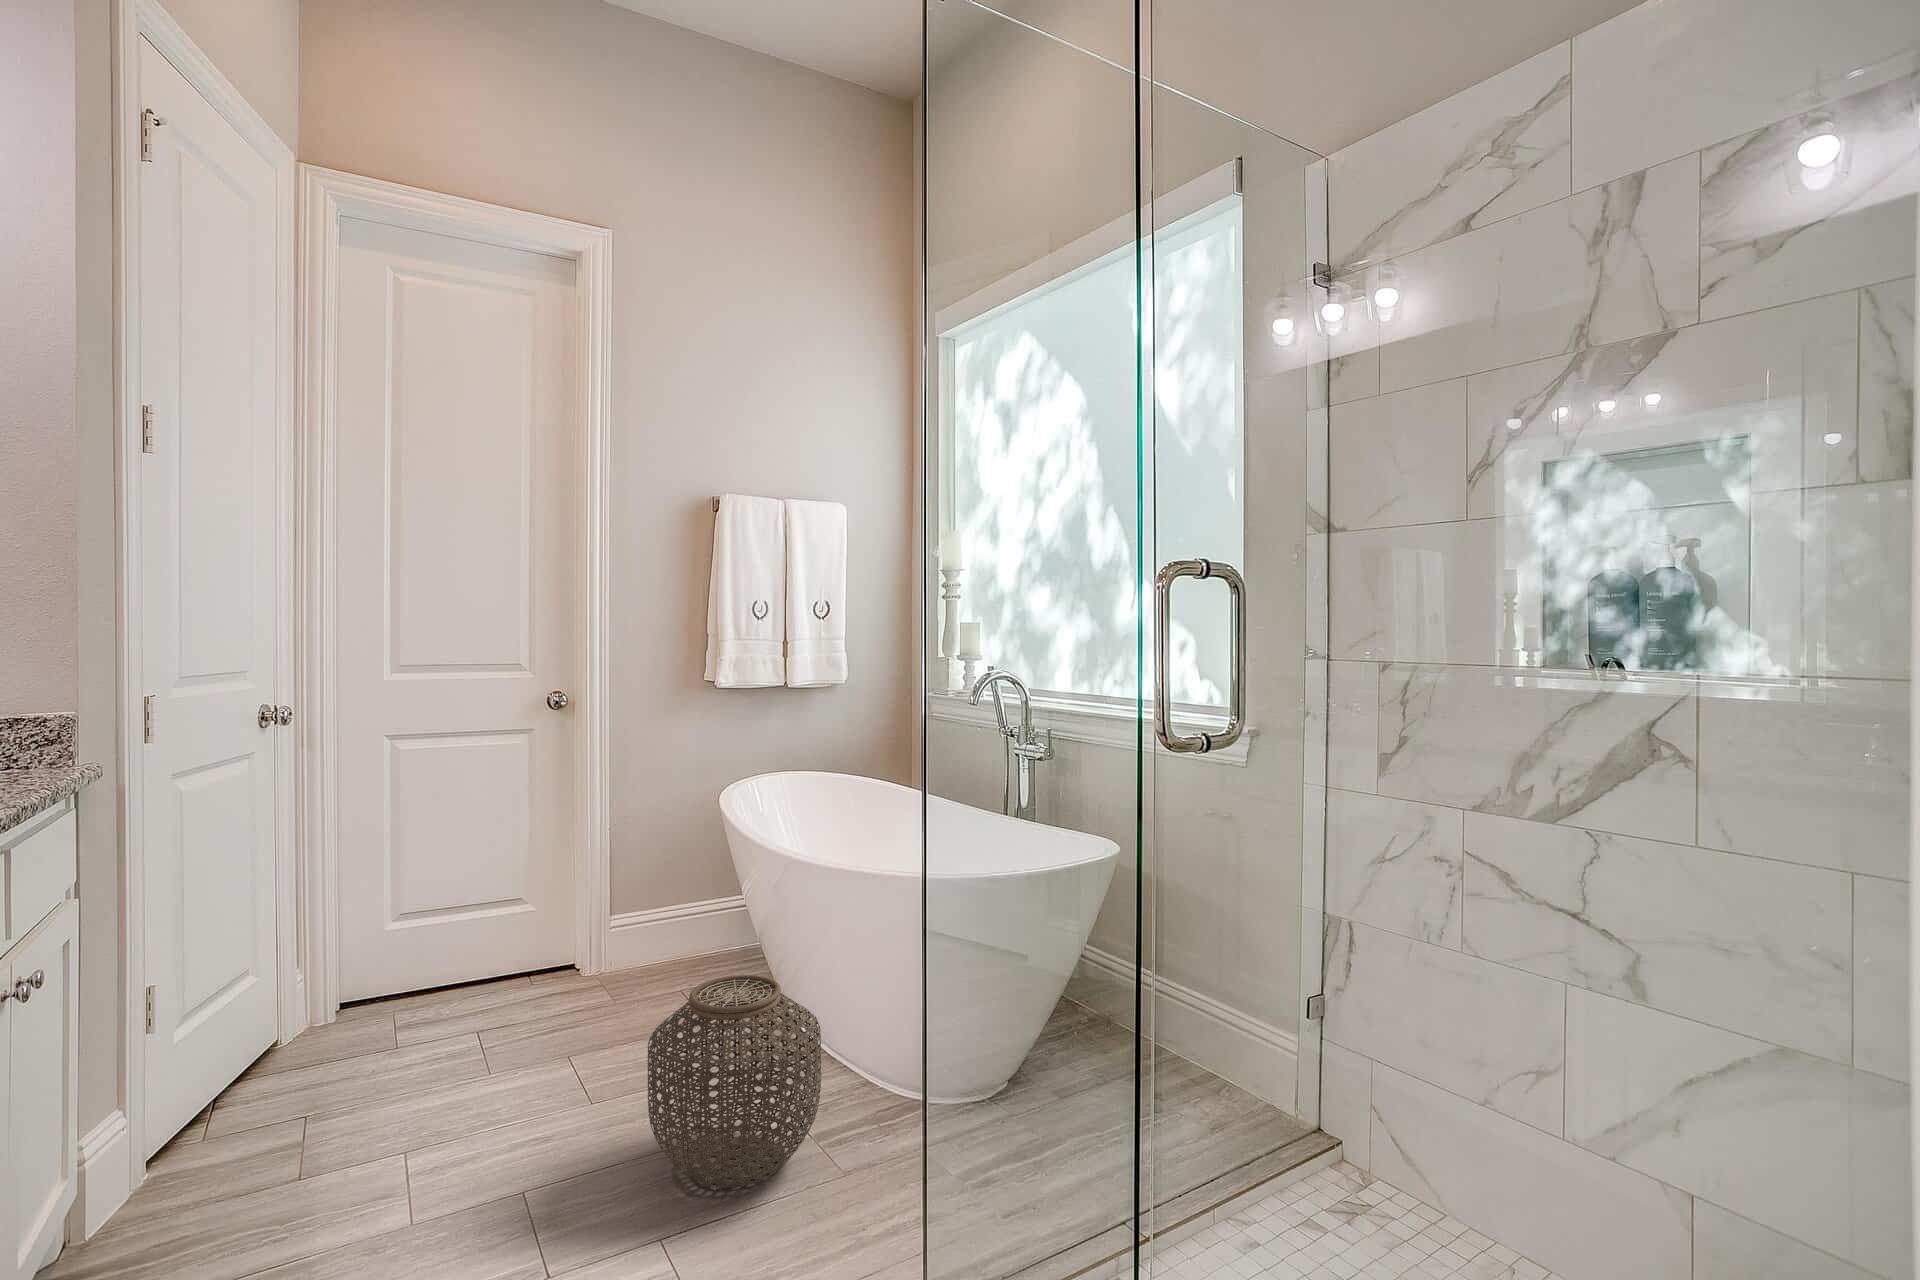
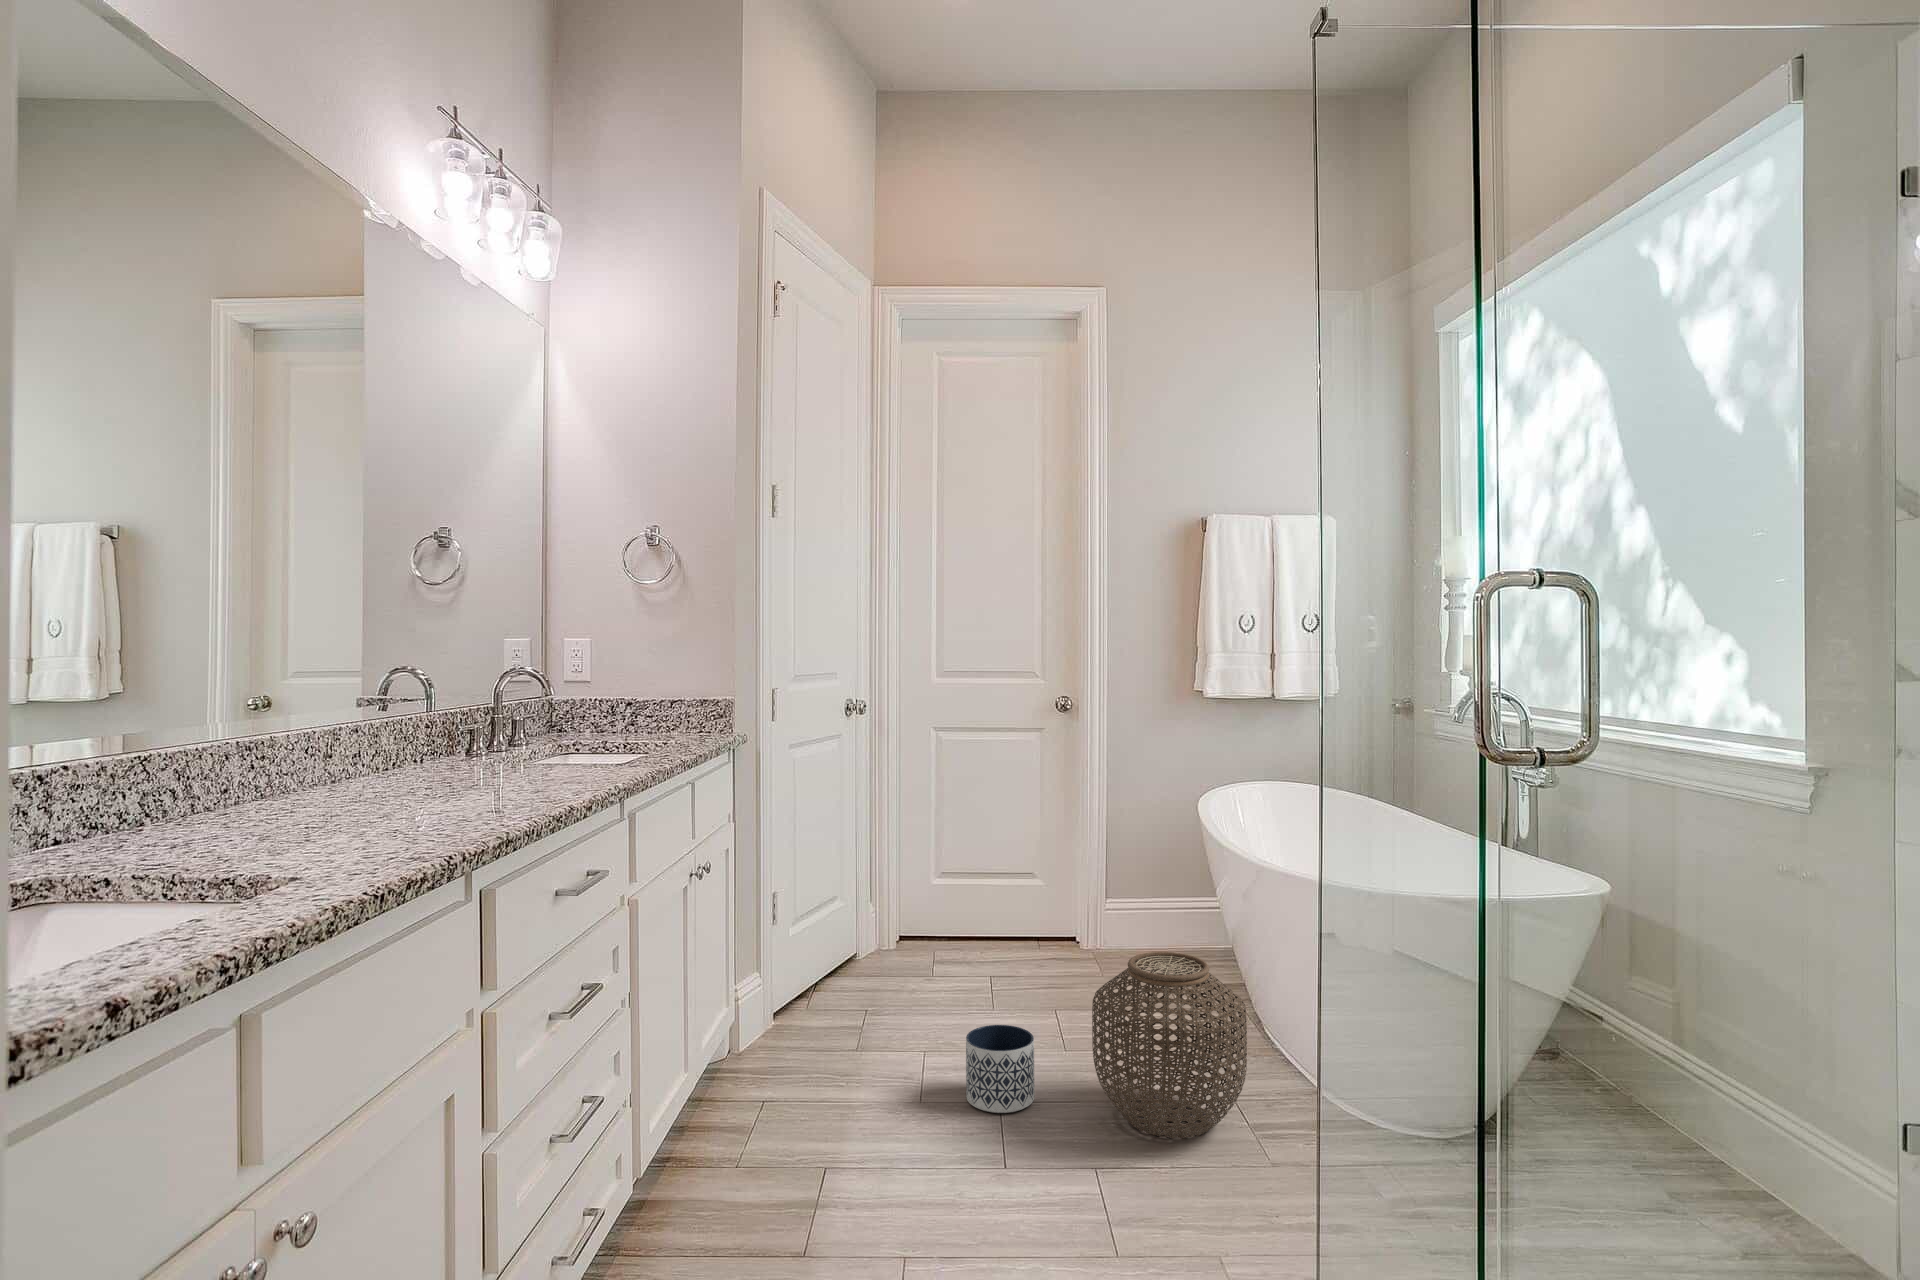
planter: none [479,1101,572,1220] -> present [966,1025,1034,1113]

